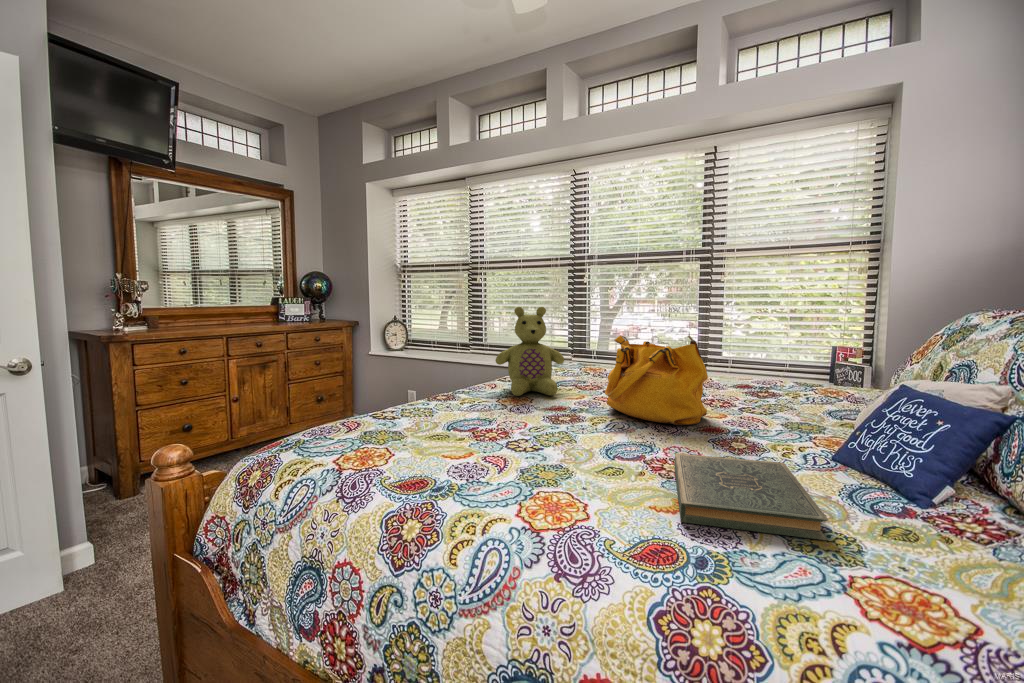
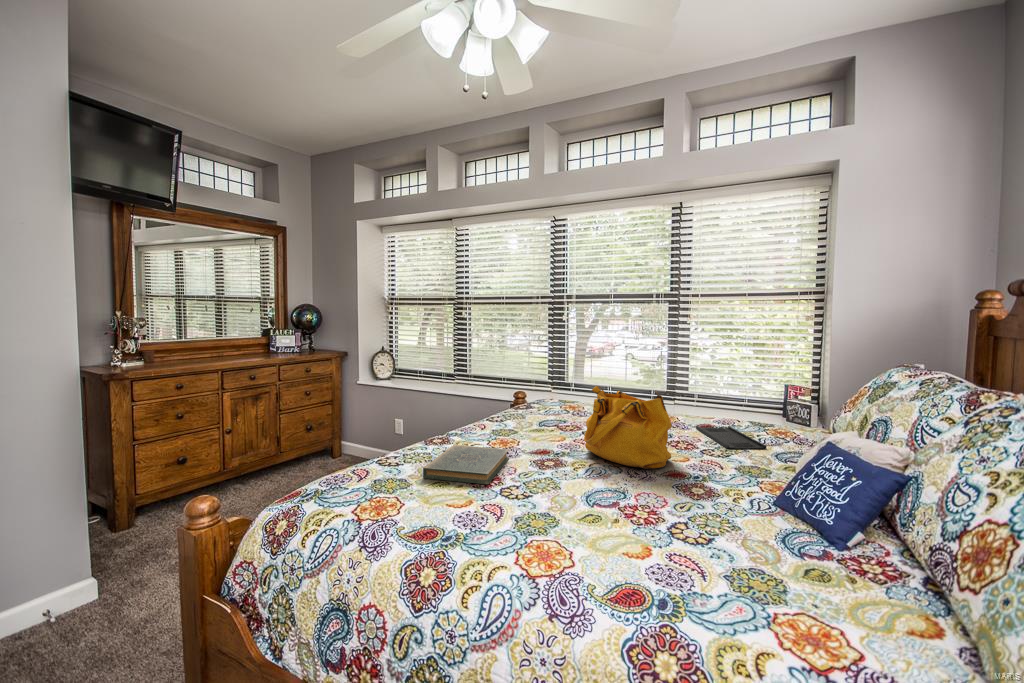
stuffed bear: present [495,307,564,396] -> none [485,355,547,437]
tray: none [734,387,819,408] -> present [696,426,766,449]
book: present [674,453,828,540] -> present [423,445,509,484]

